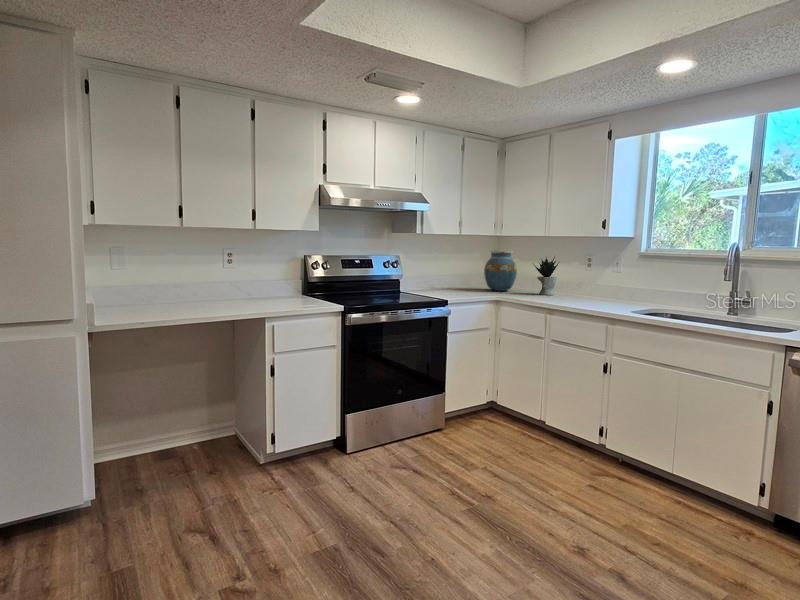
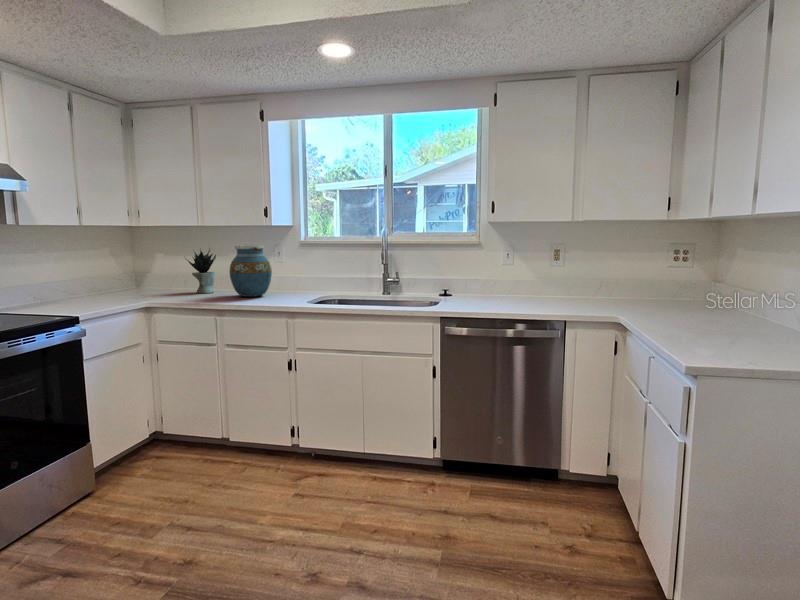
vase: present [484,251,517,291] -> present [229,246,272,297]

